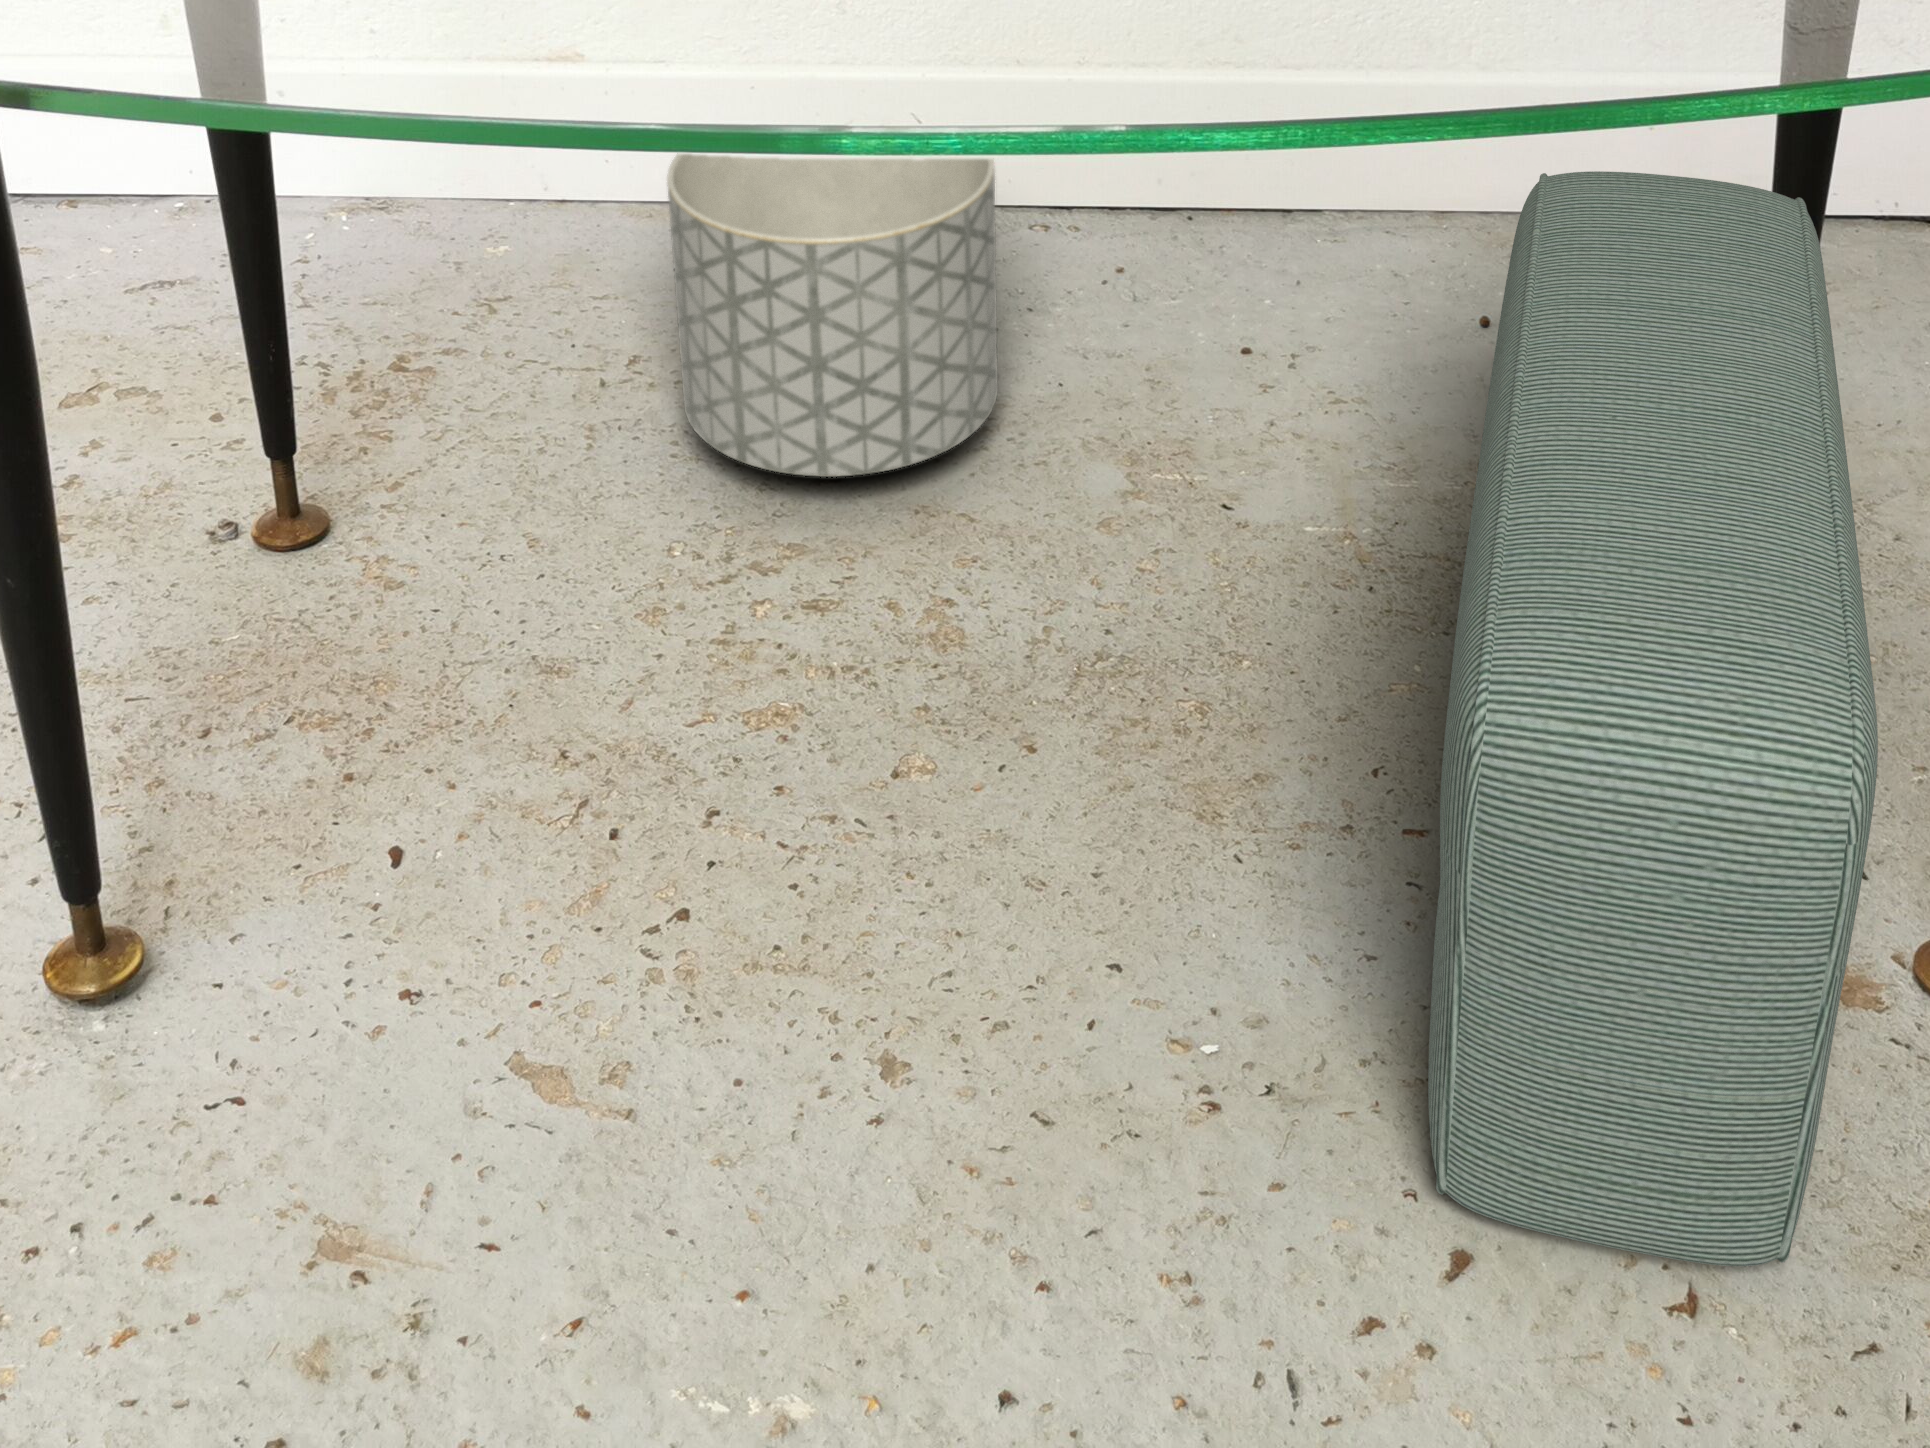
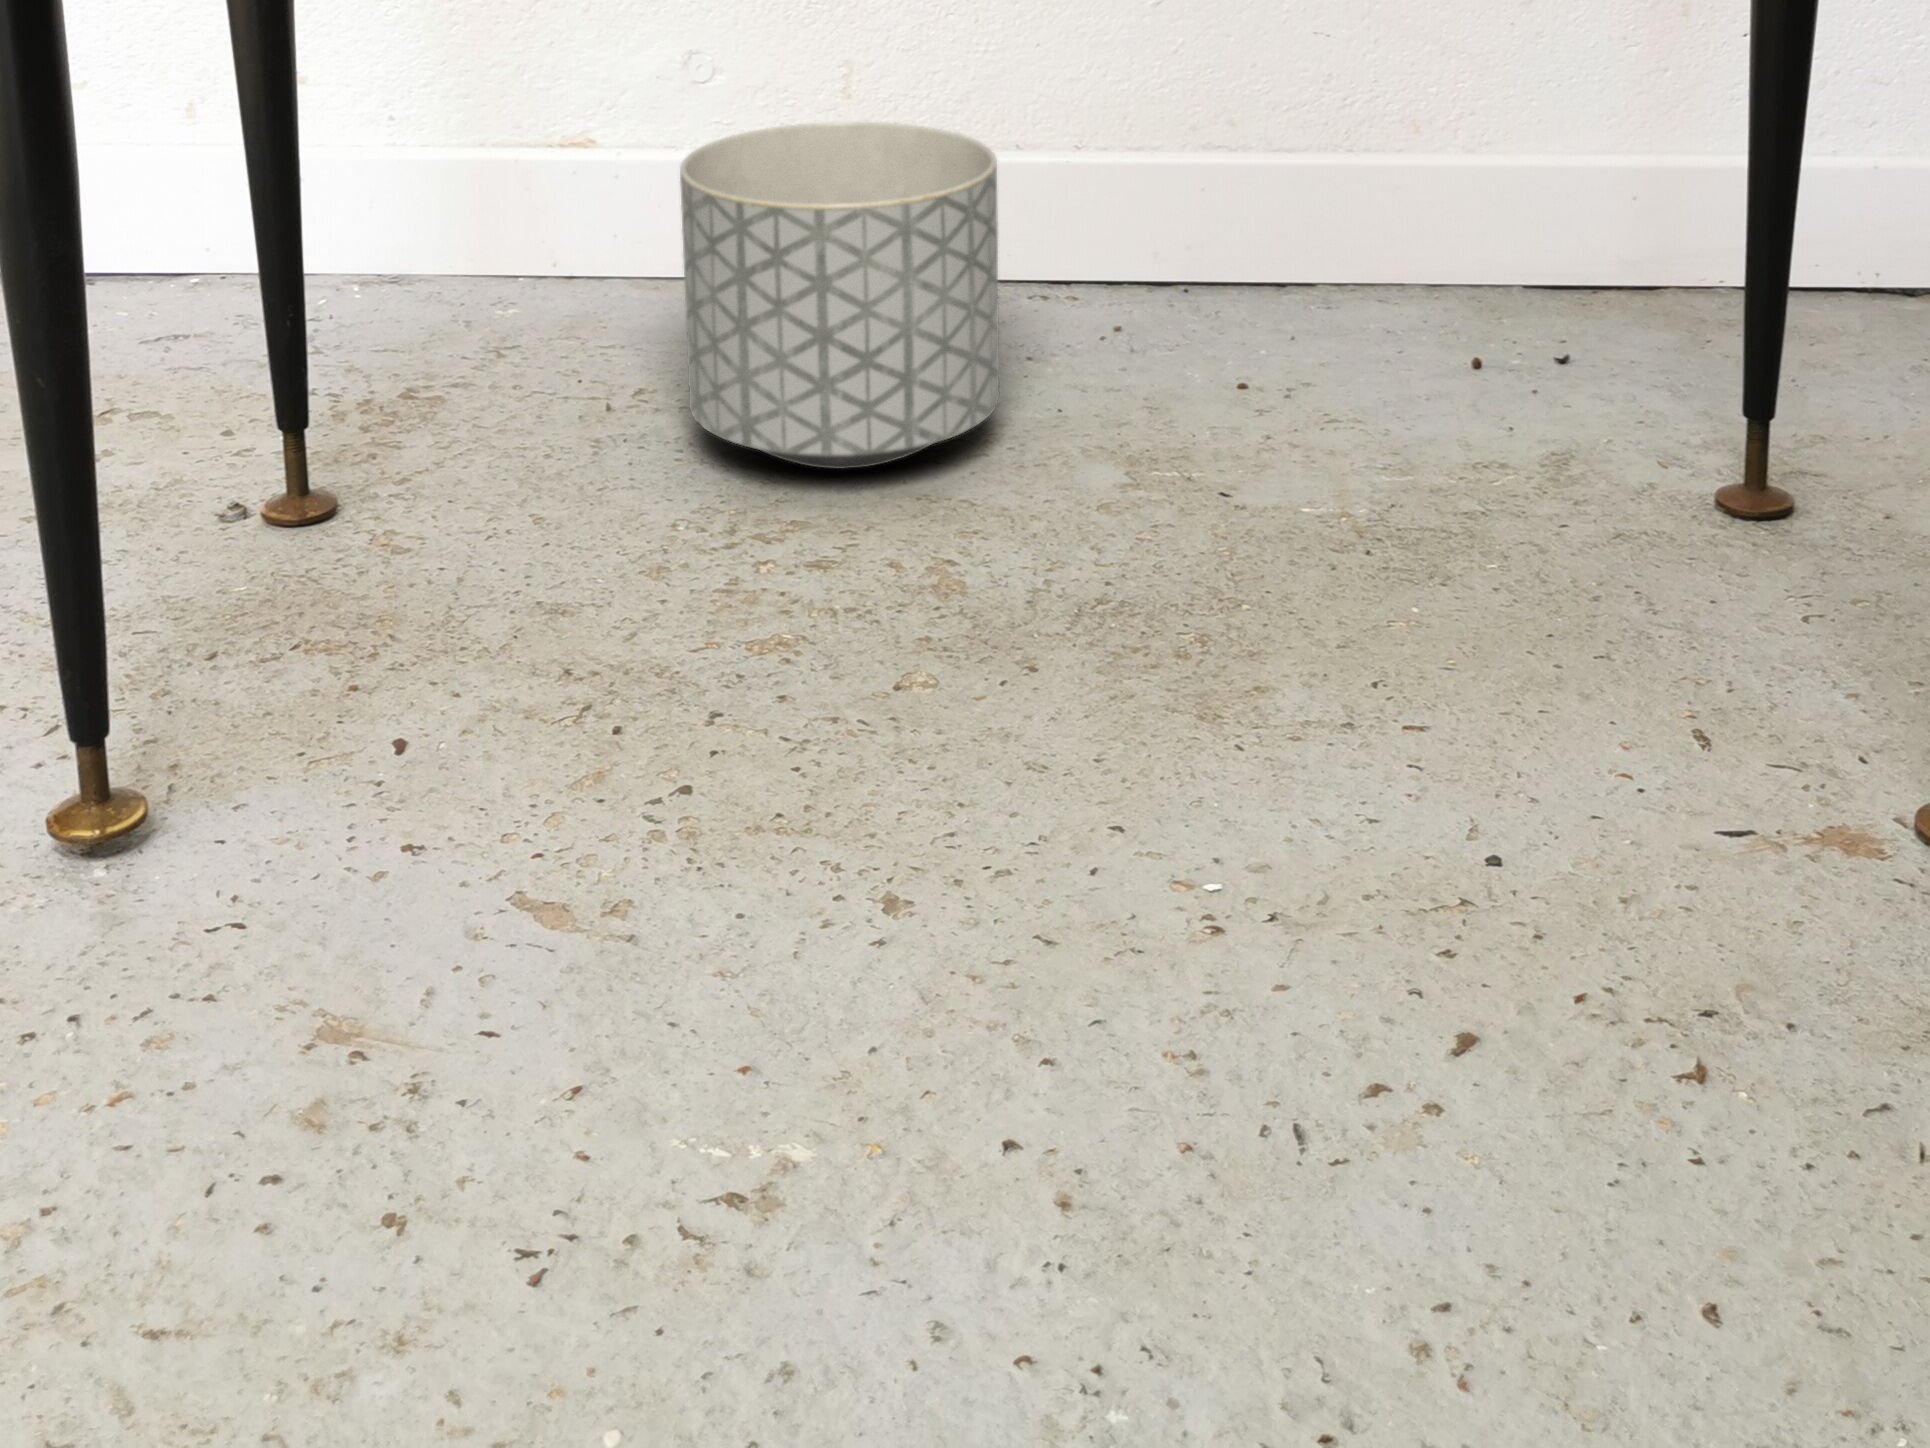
pouf: present [1428,171,1878,1266] -> none [1432,121,1846,1037]

